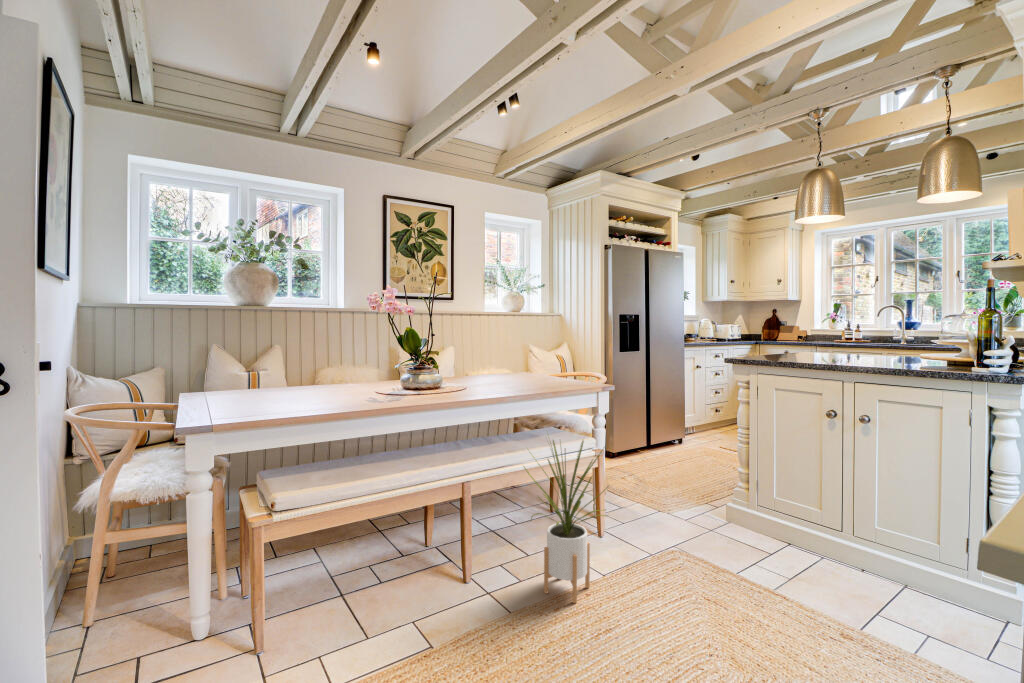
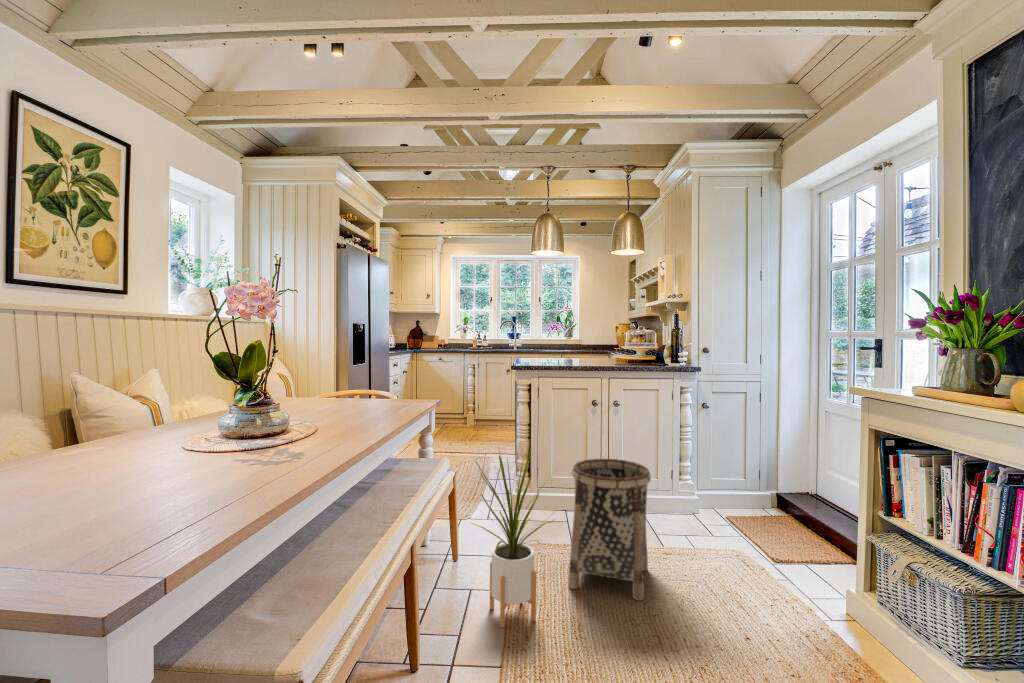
basket: none [650,470,774,649] -> present [568,459,651,600]

